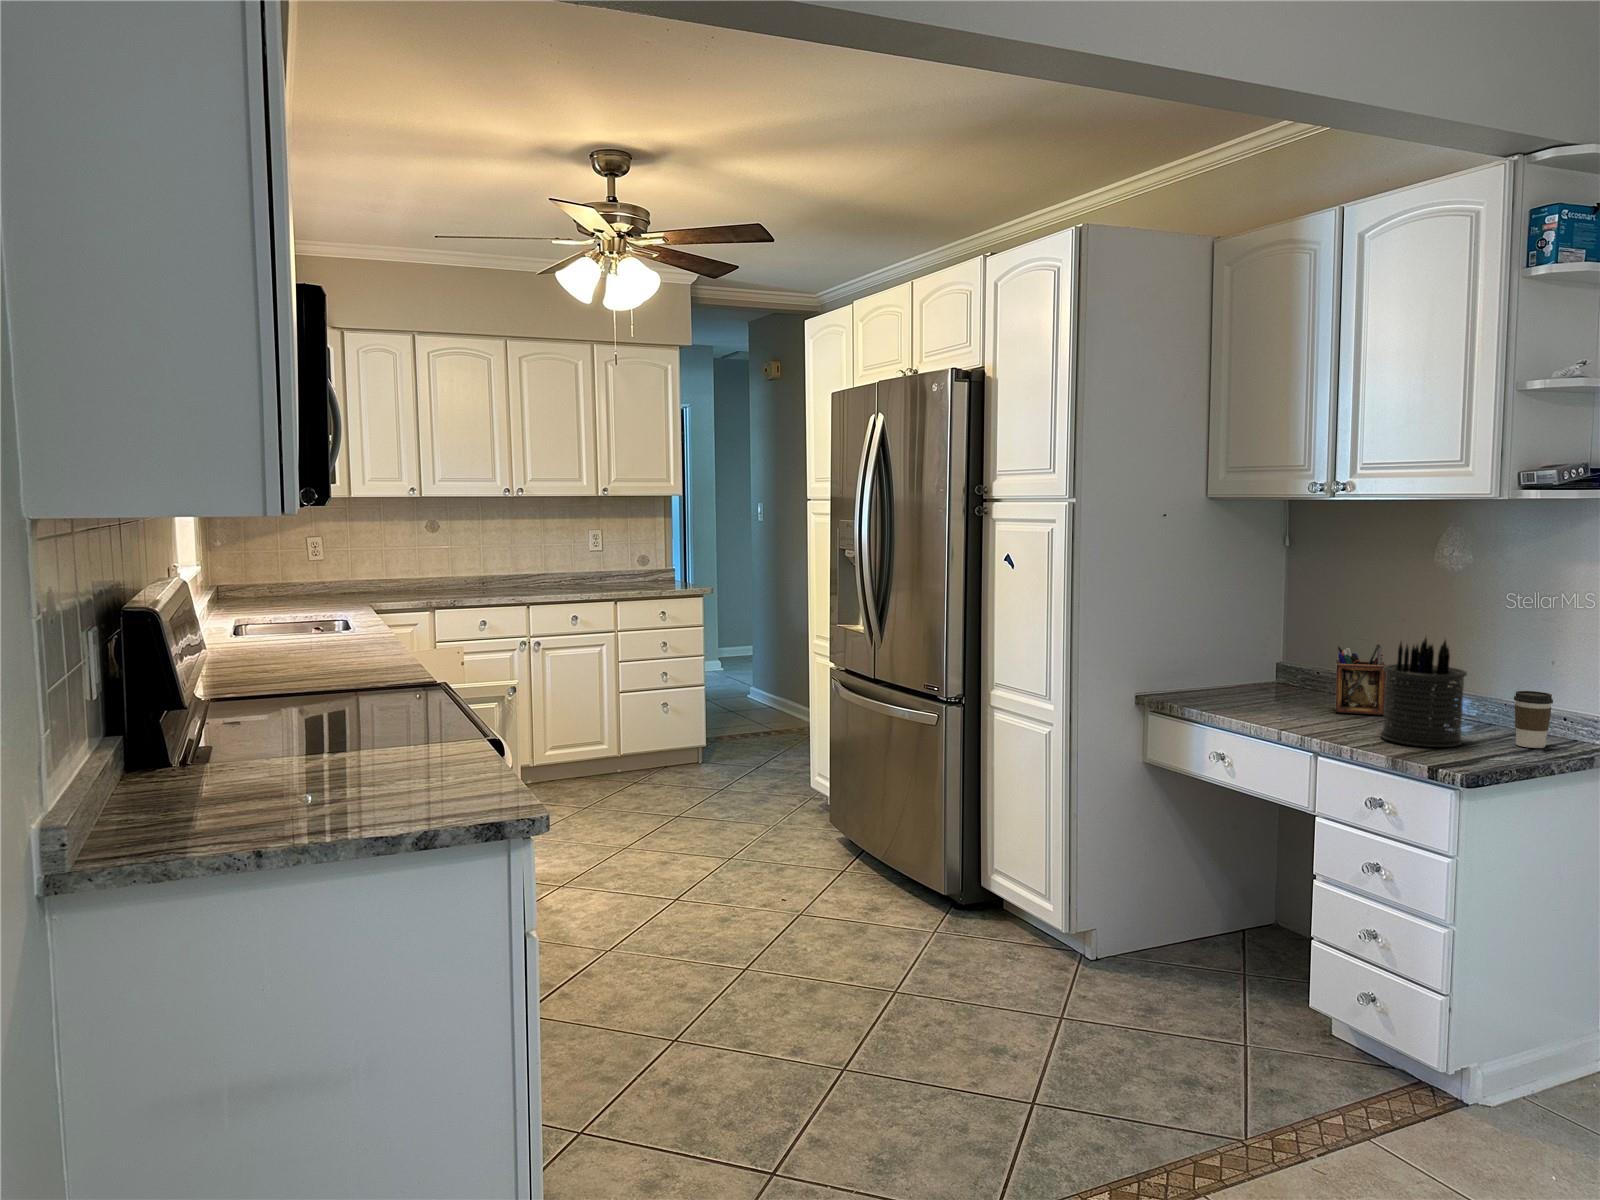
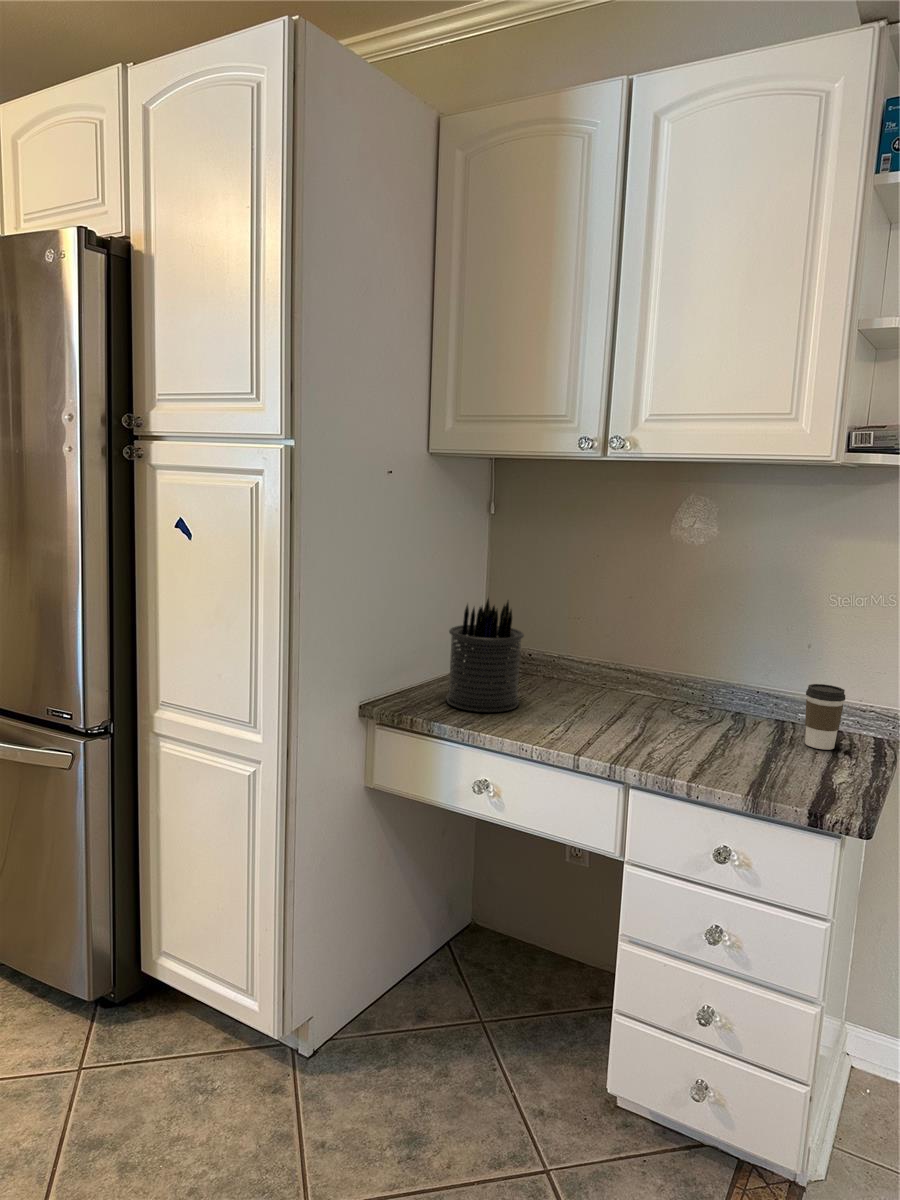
pen holder: present [1381,638,1467,747] -> present [446,599,524,712]
desk organizer: present [1335,644,1386,715] -> none [581,628,644,711]

